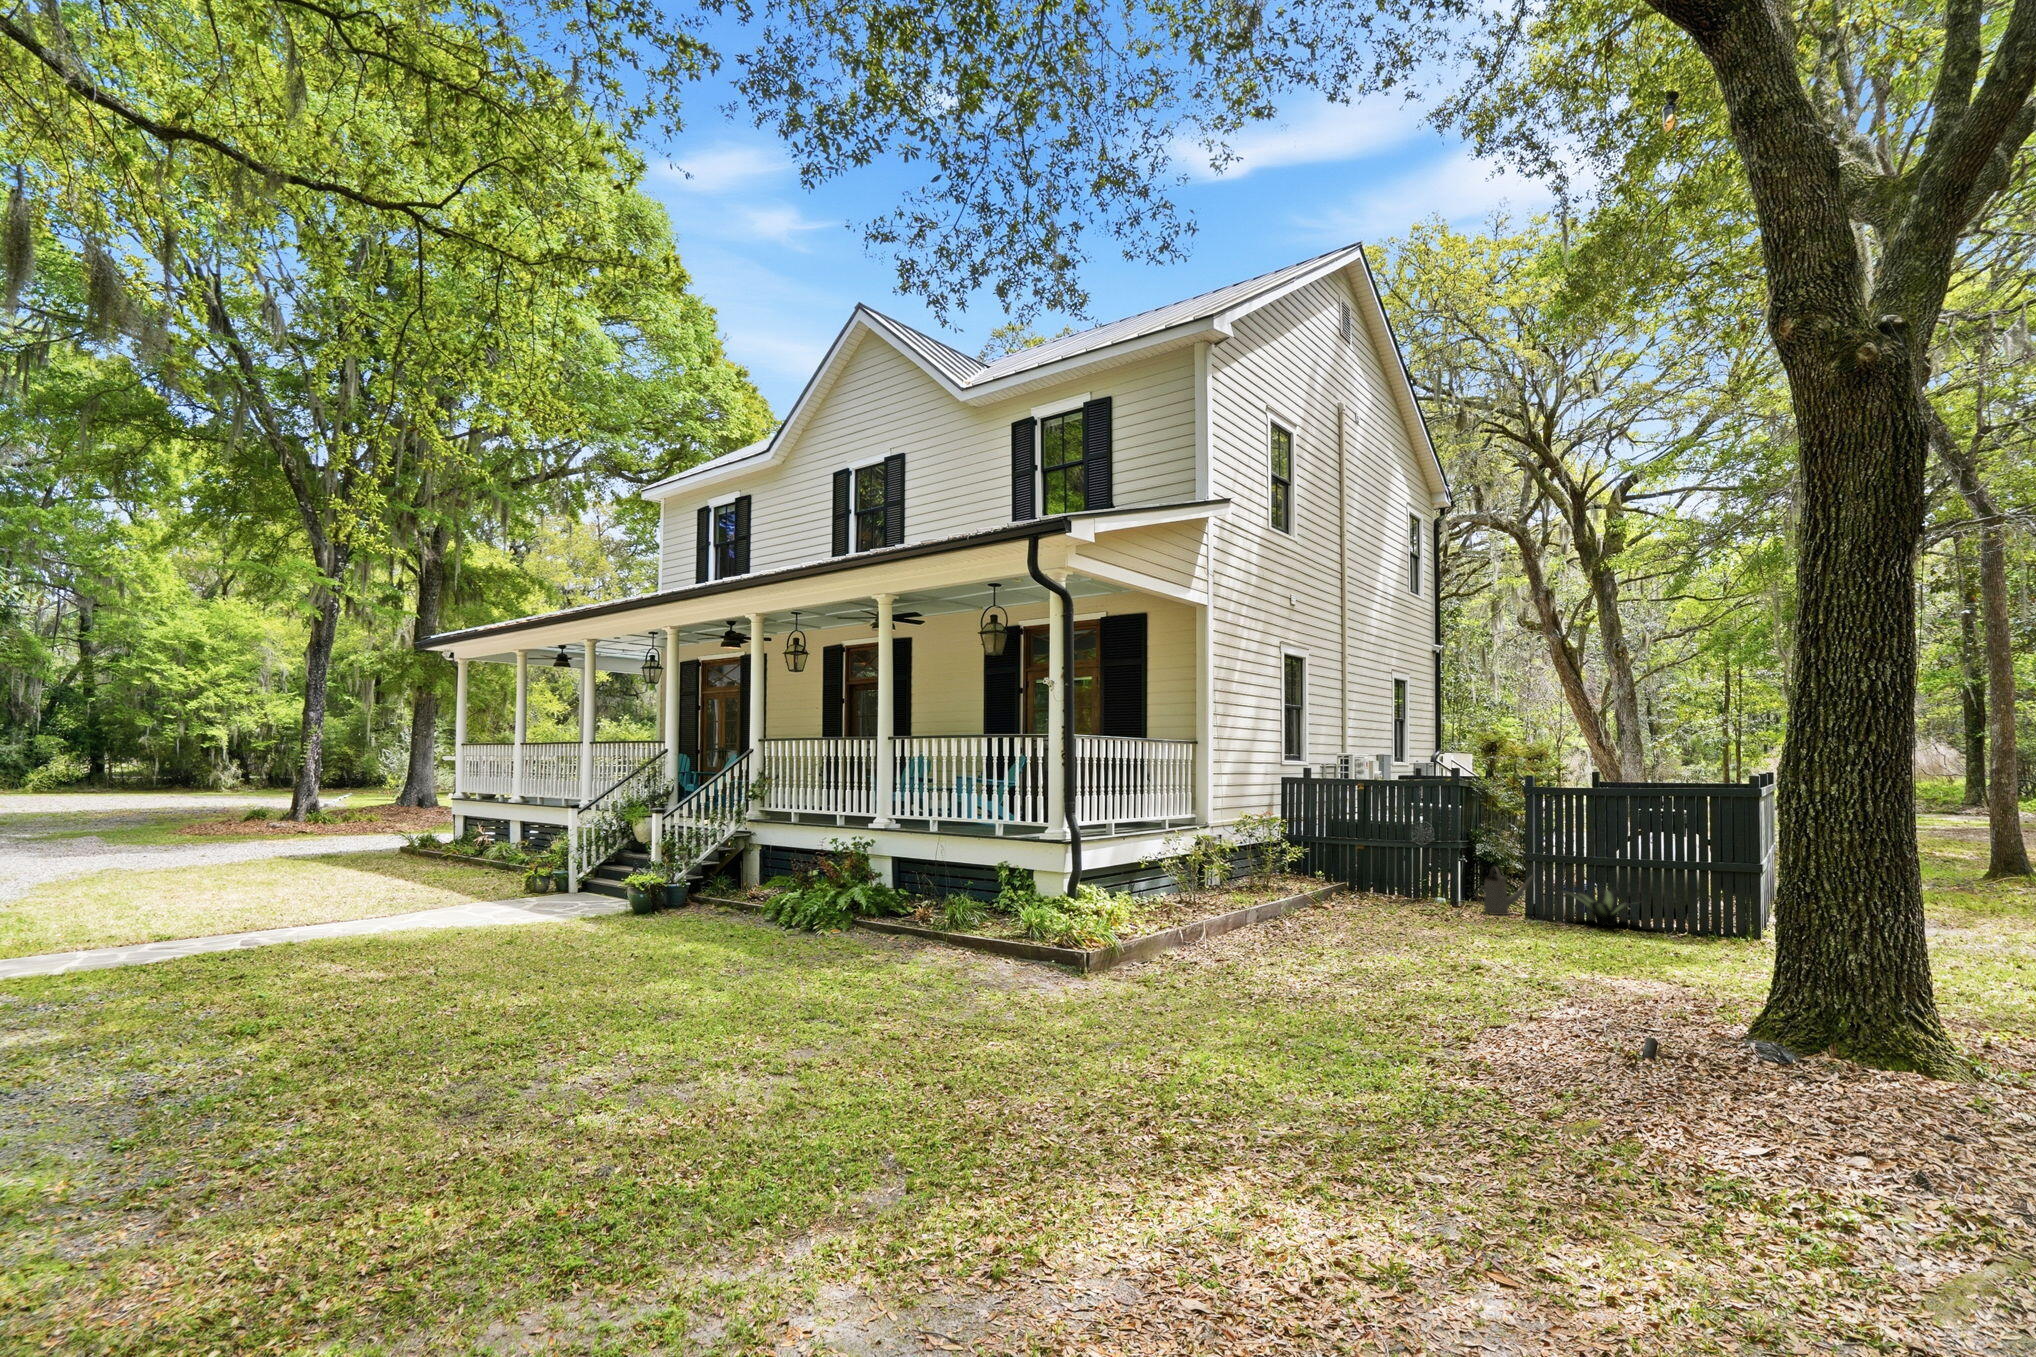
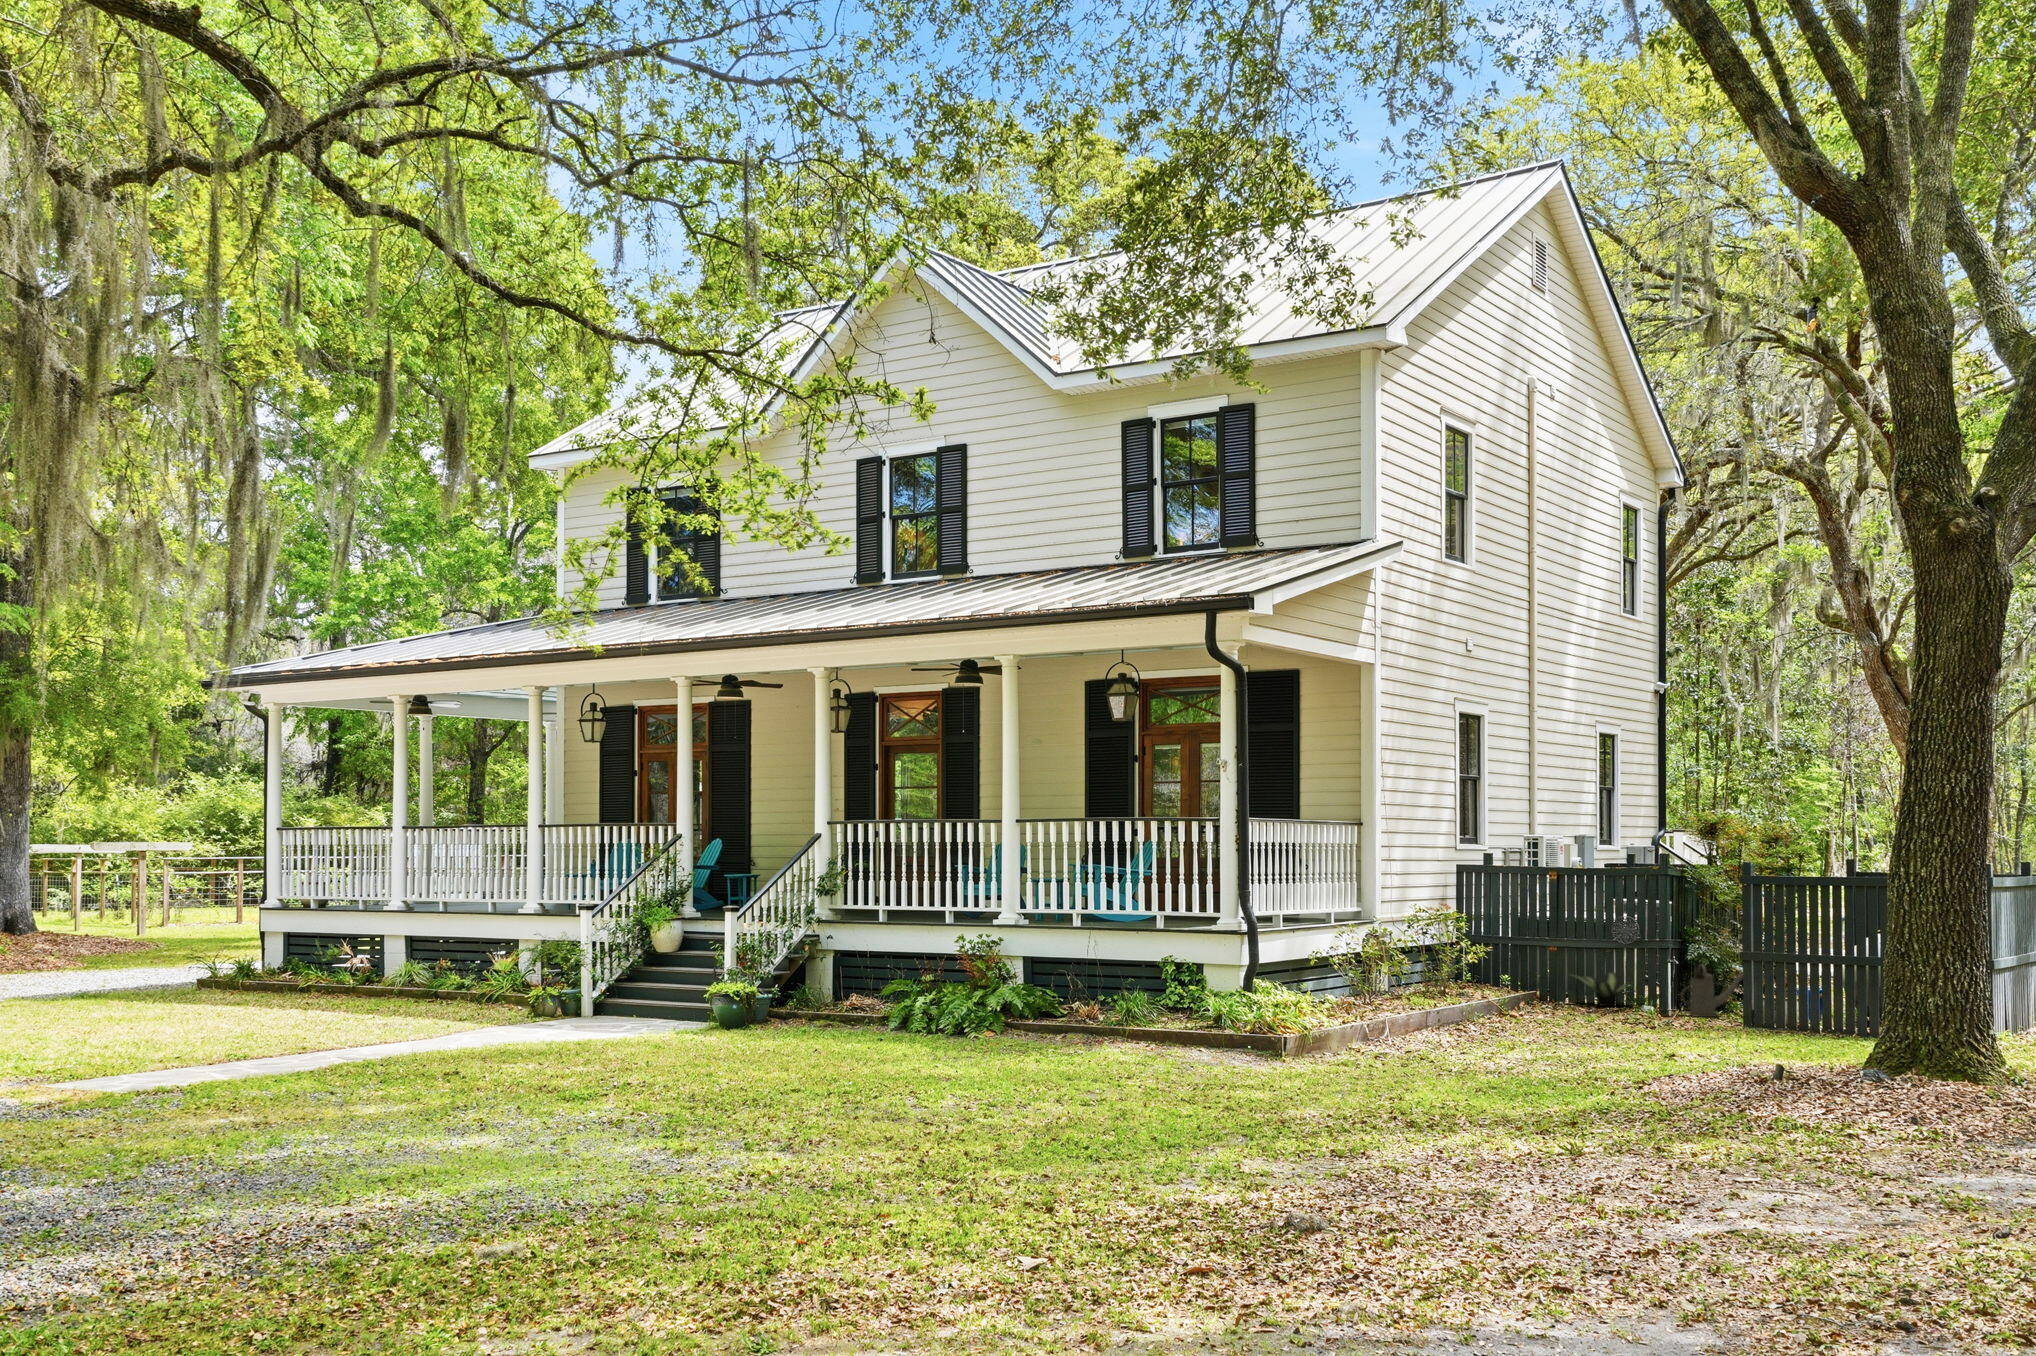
potted plant: present [1561,889,1633,926] -> present [1569,972,1630,1006]

